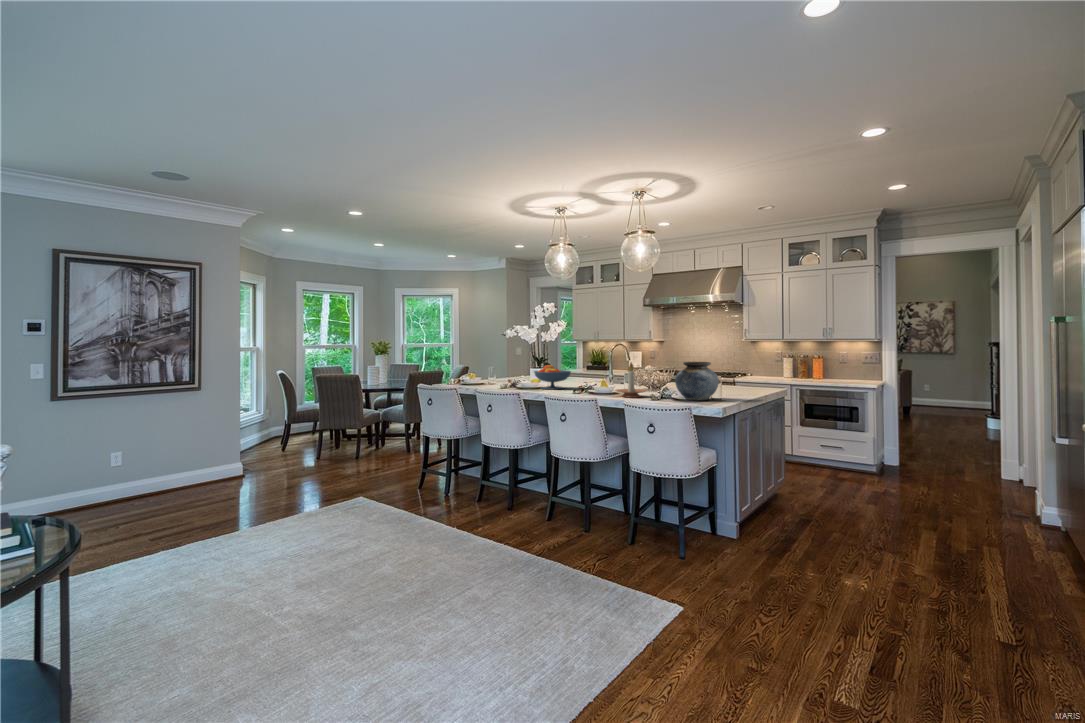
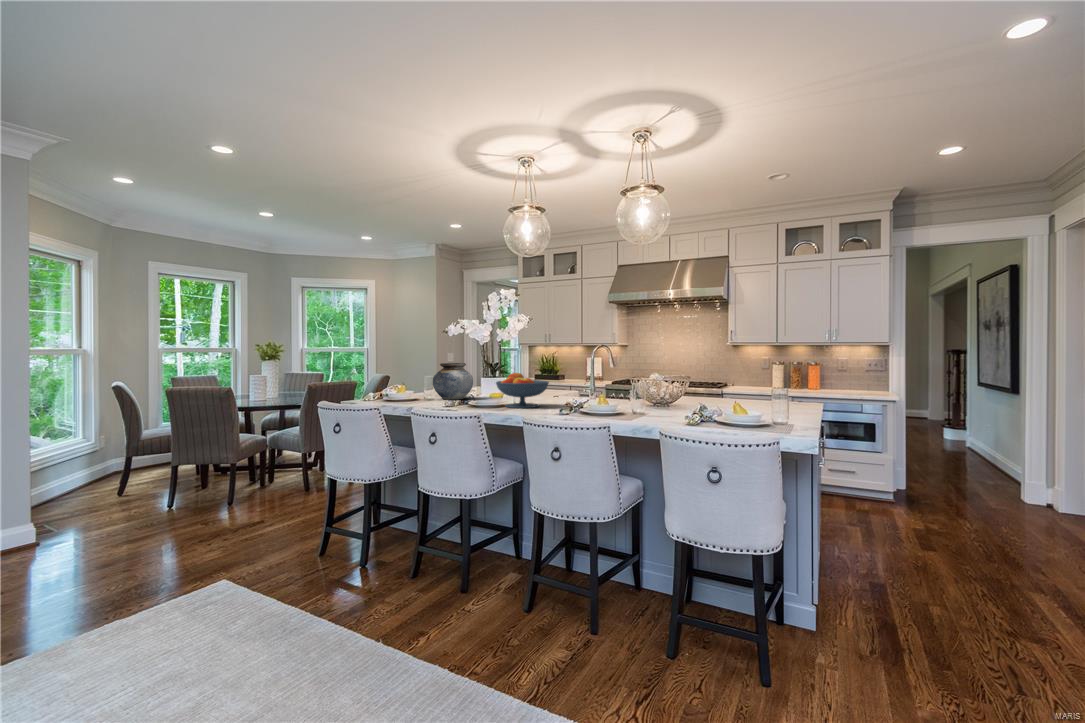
vase: present [675,362,719,400] -> present [433,363,473,400]
candle holder: present [615,363,647,398] -> none [631,367,681,422]

